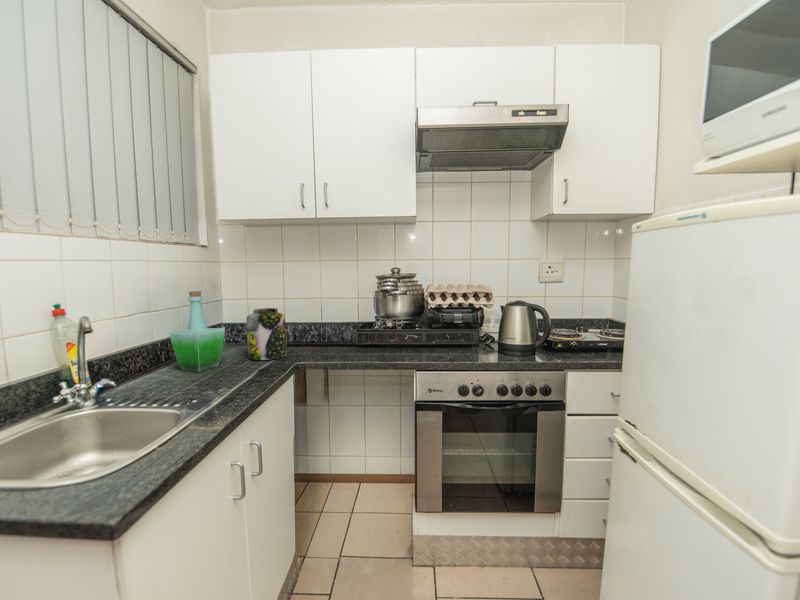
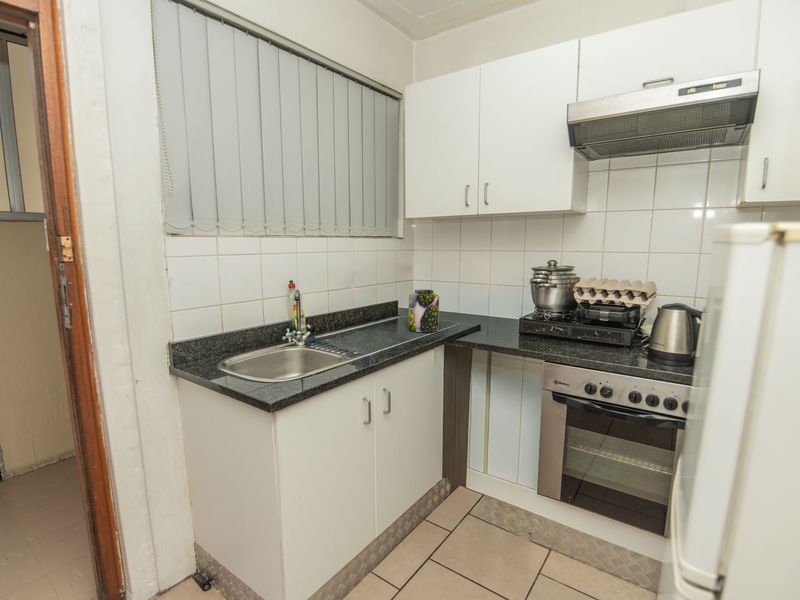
bottle: present [169,291,225,372] -> none [353,273,391,334]

